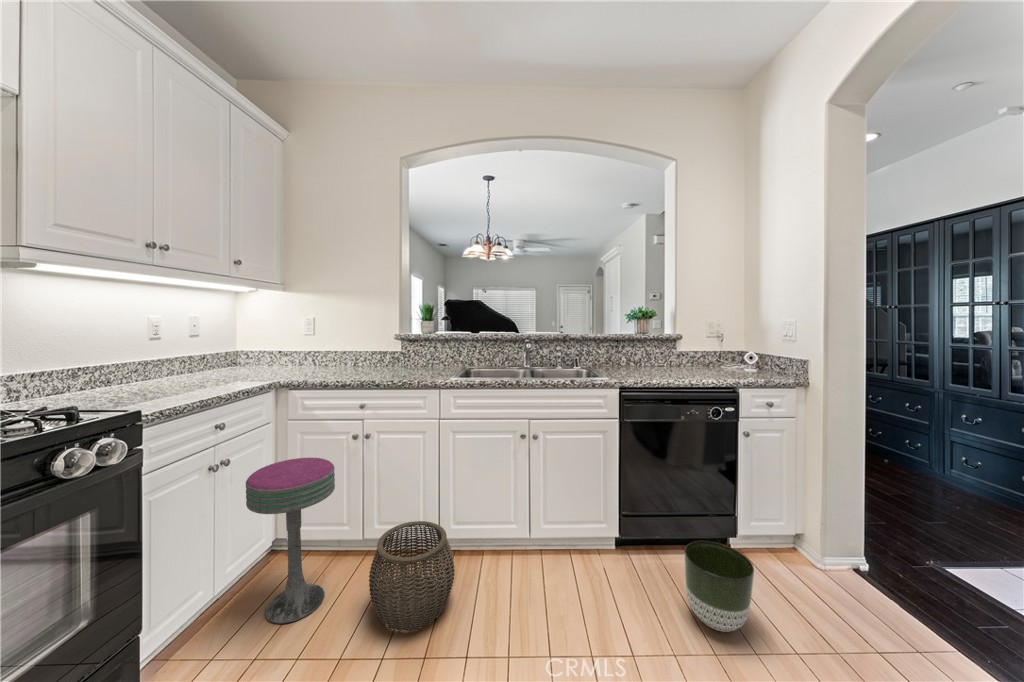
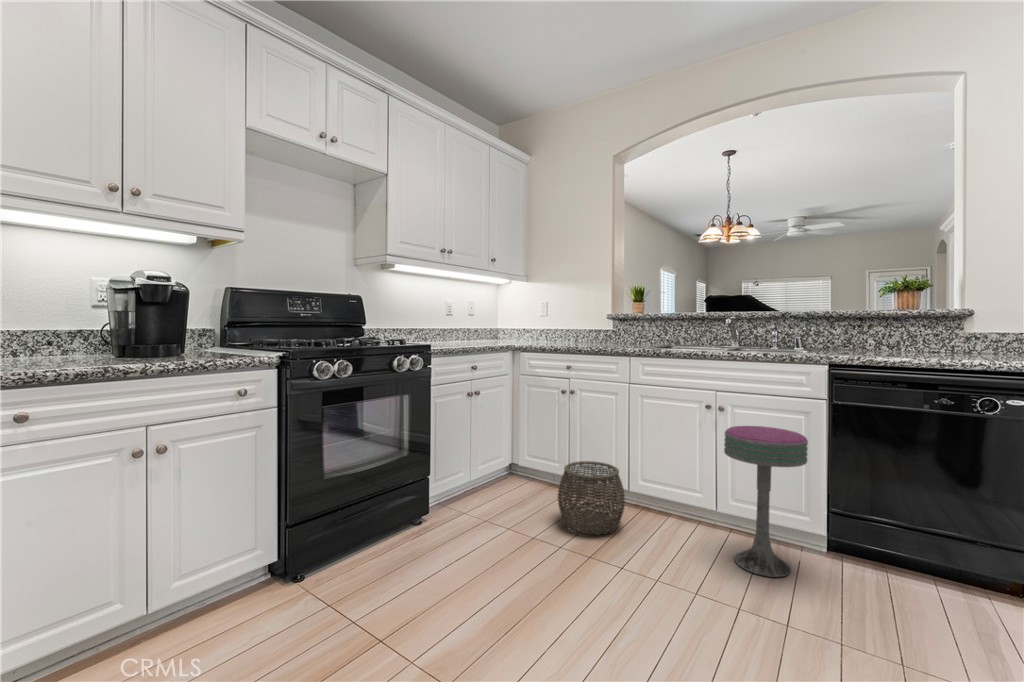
bar stool: present [246,458,335,624] -> present [724,426,808,577]
planter: present [685,541,754,632] -> none [860,535,950,633]

